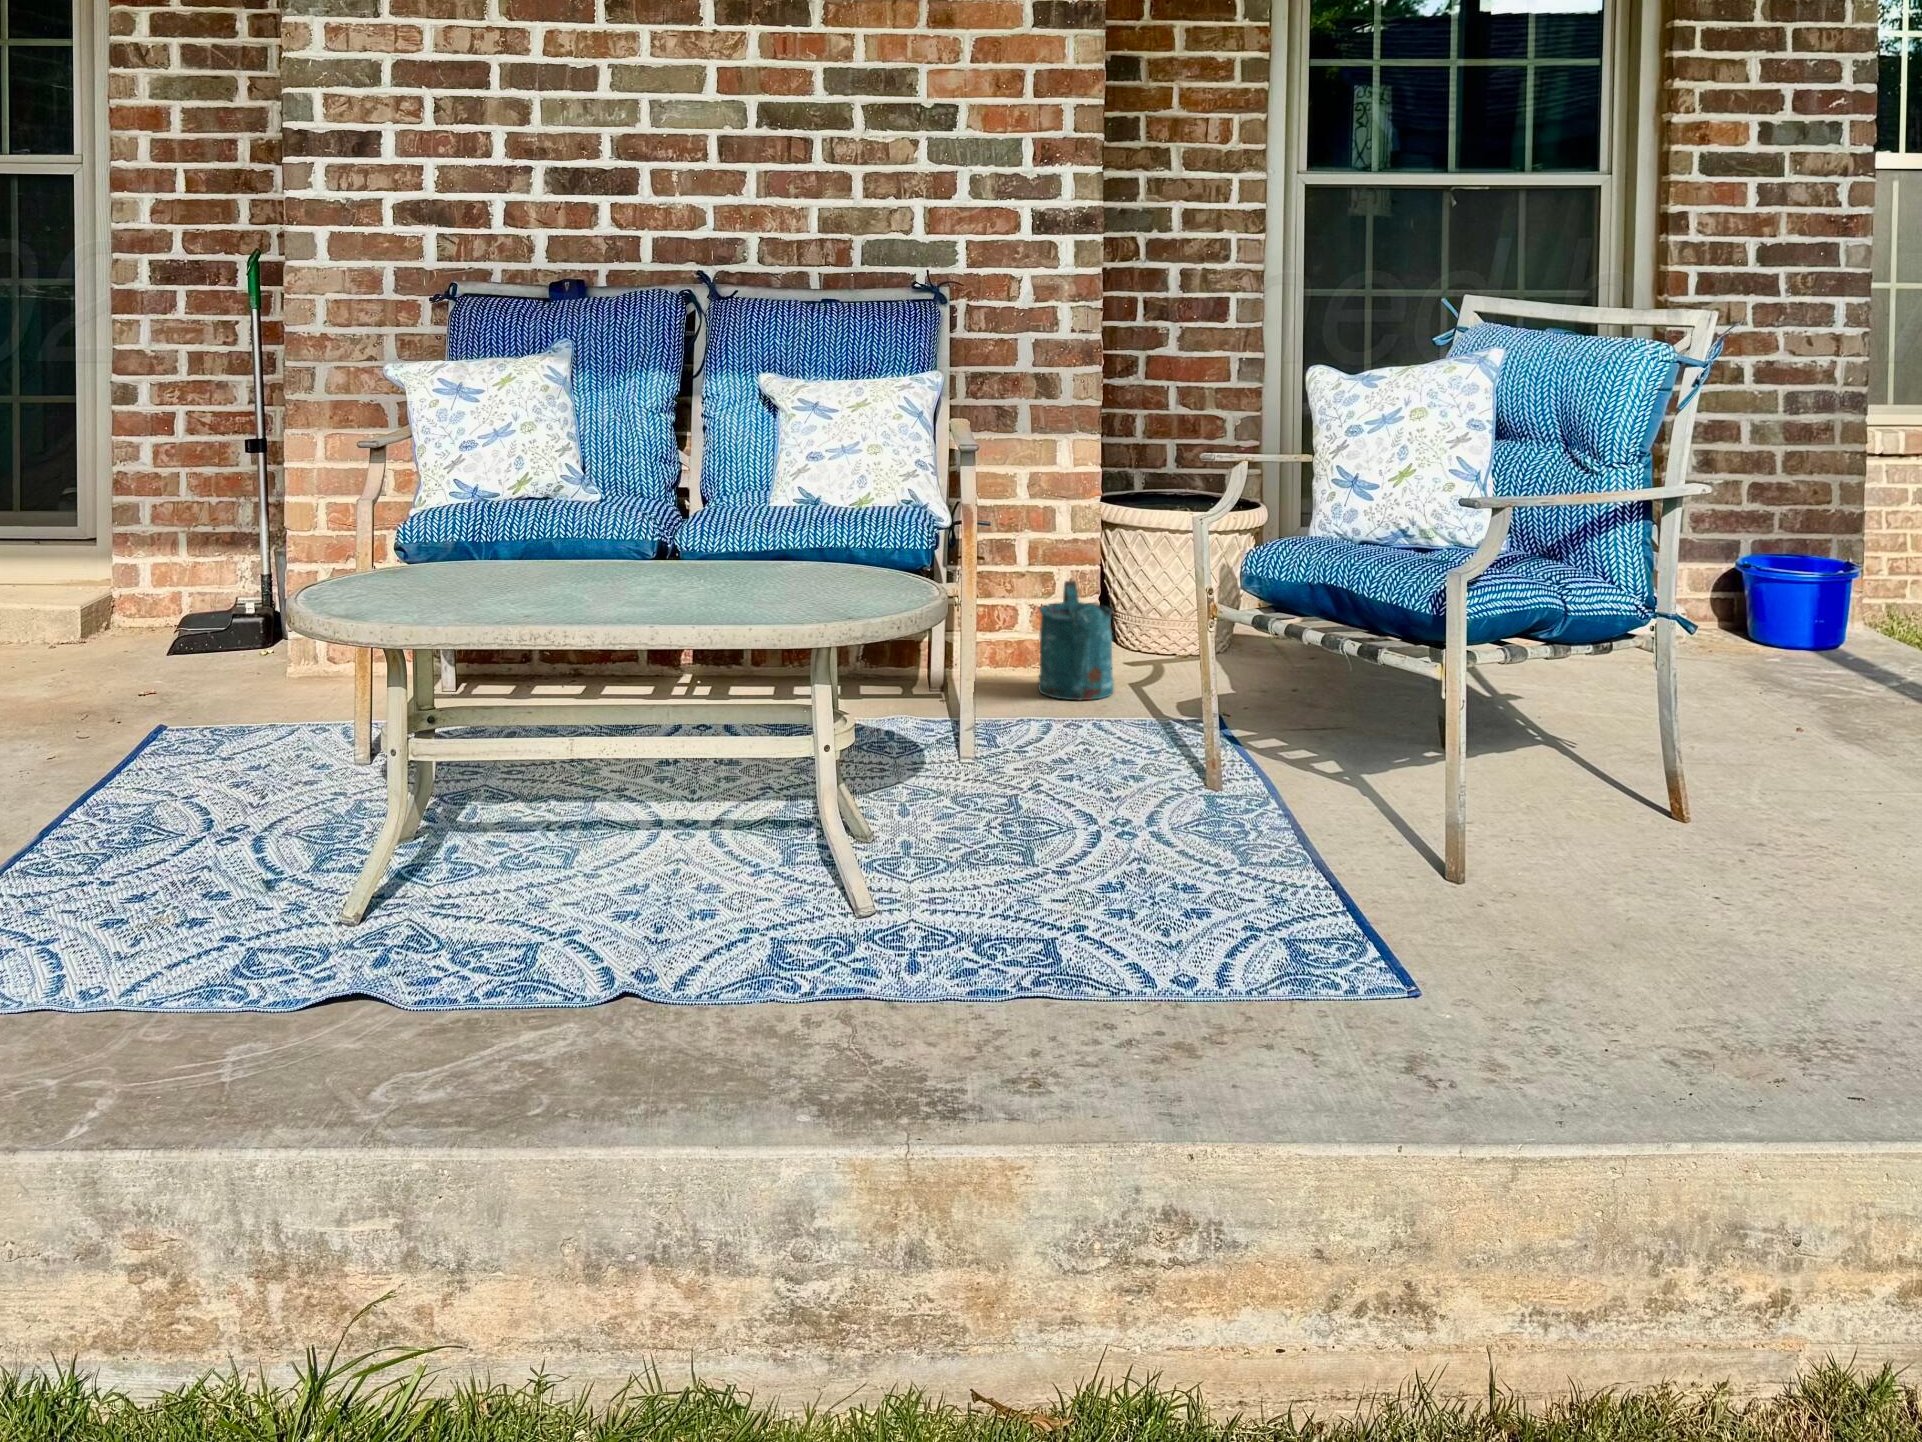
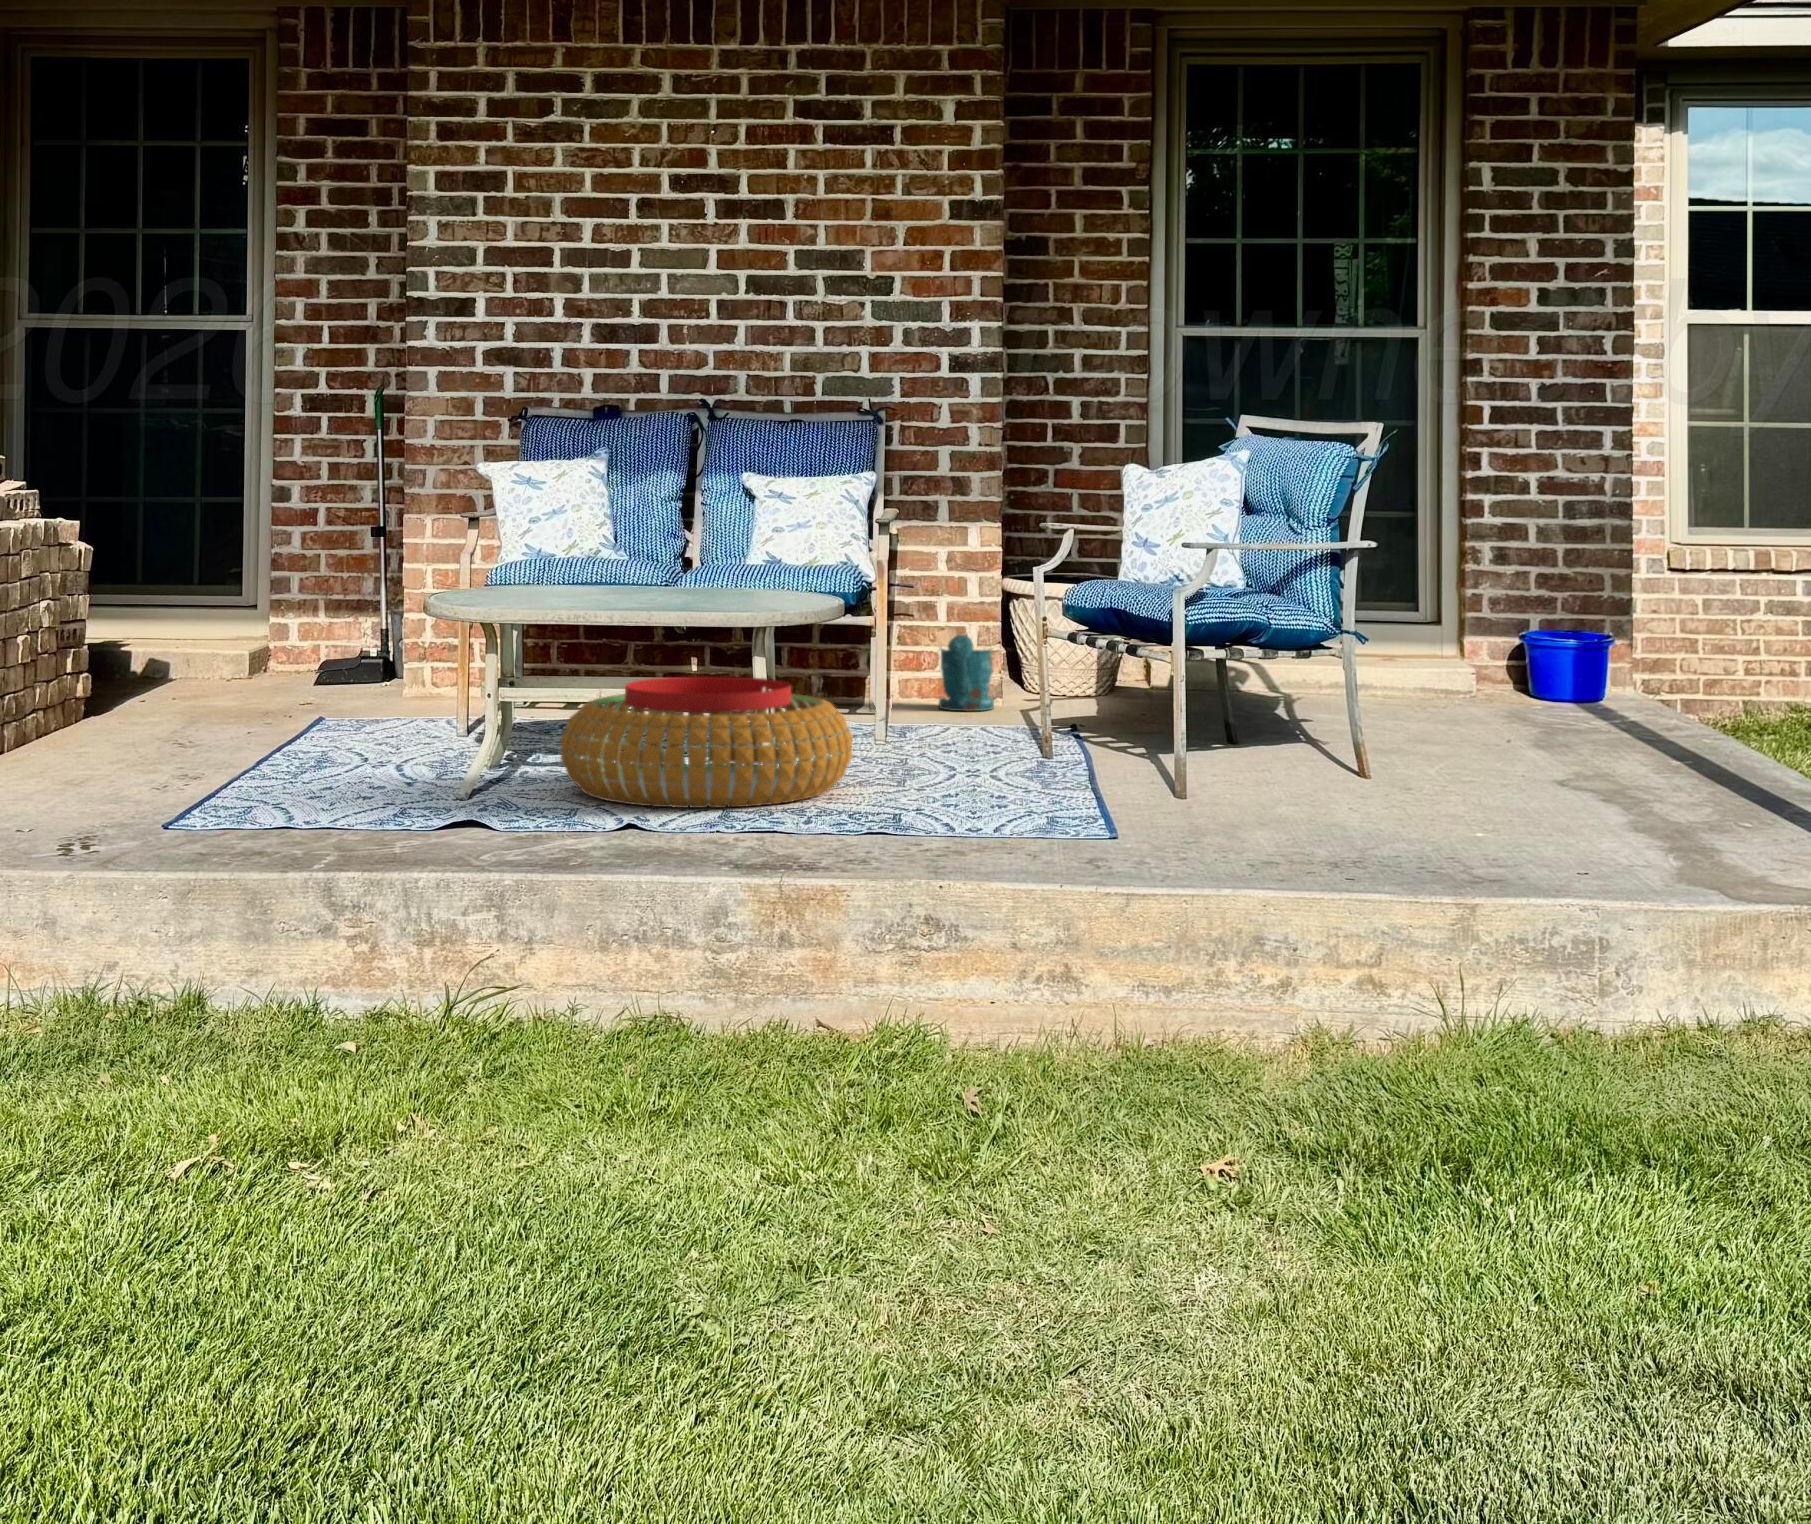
pouf: none [613,789,1136,1110] -> present [560,676,853,808]

